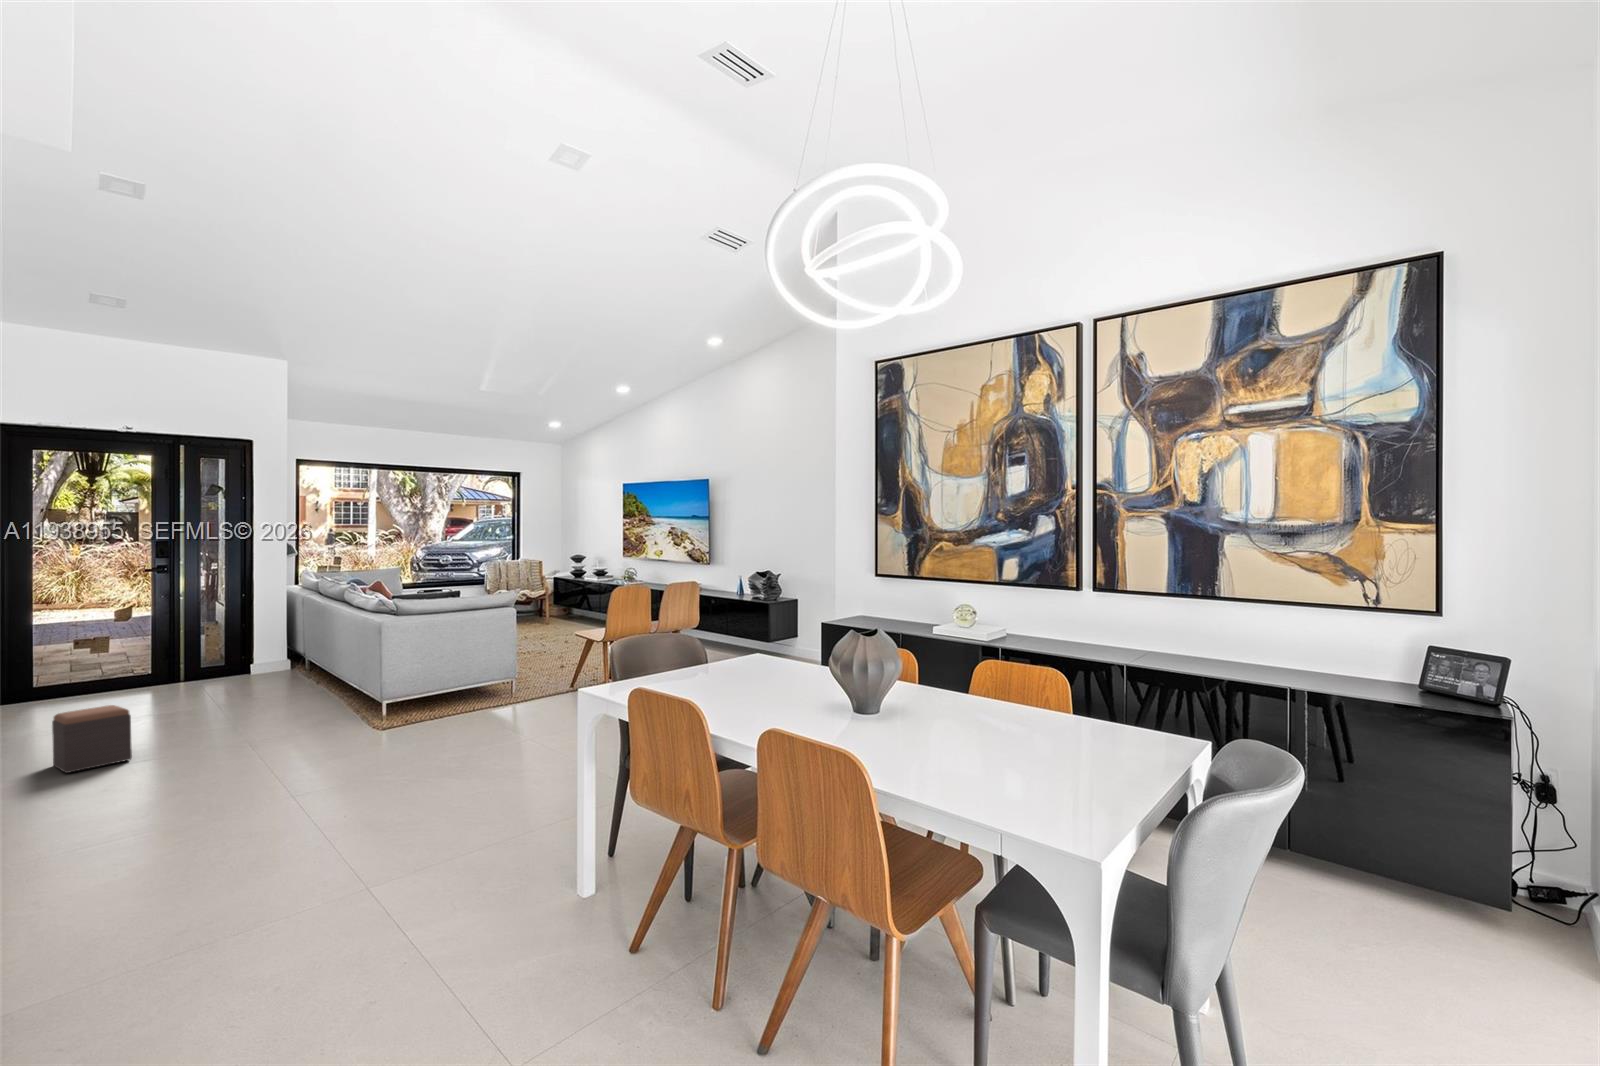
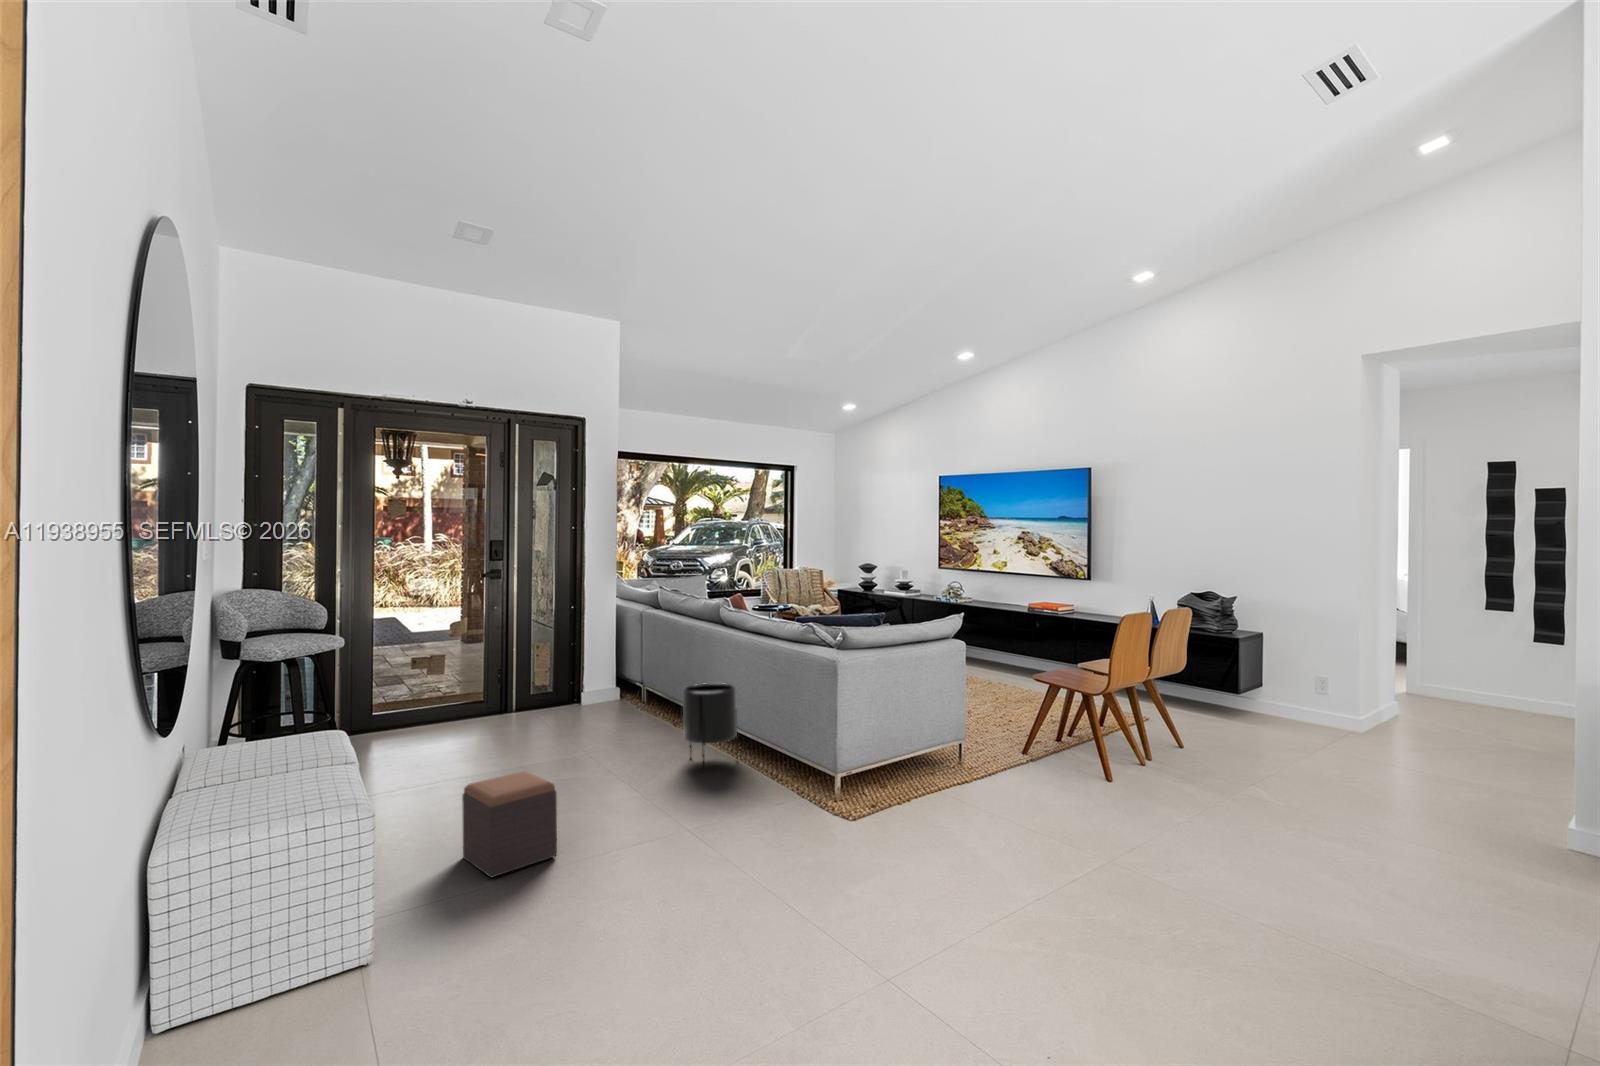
planter: none [294,645,345,709] -> present [683,683,737,749]

